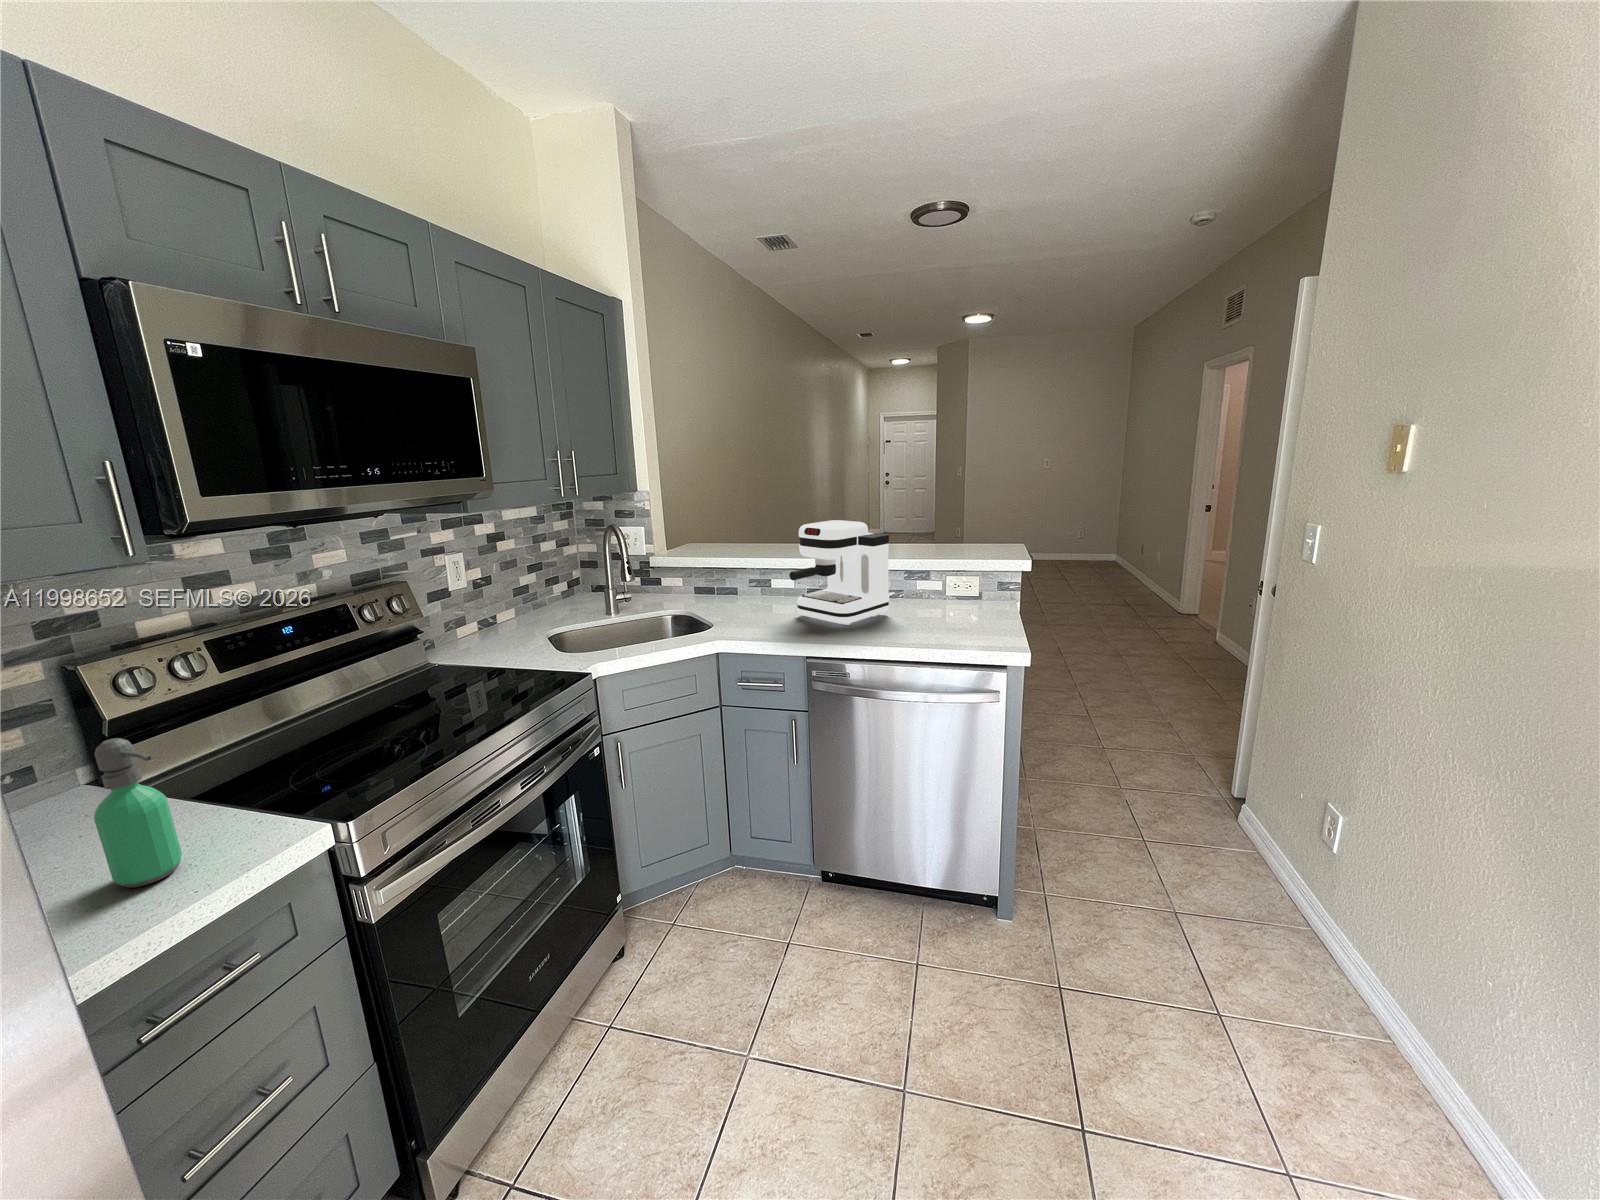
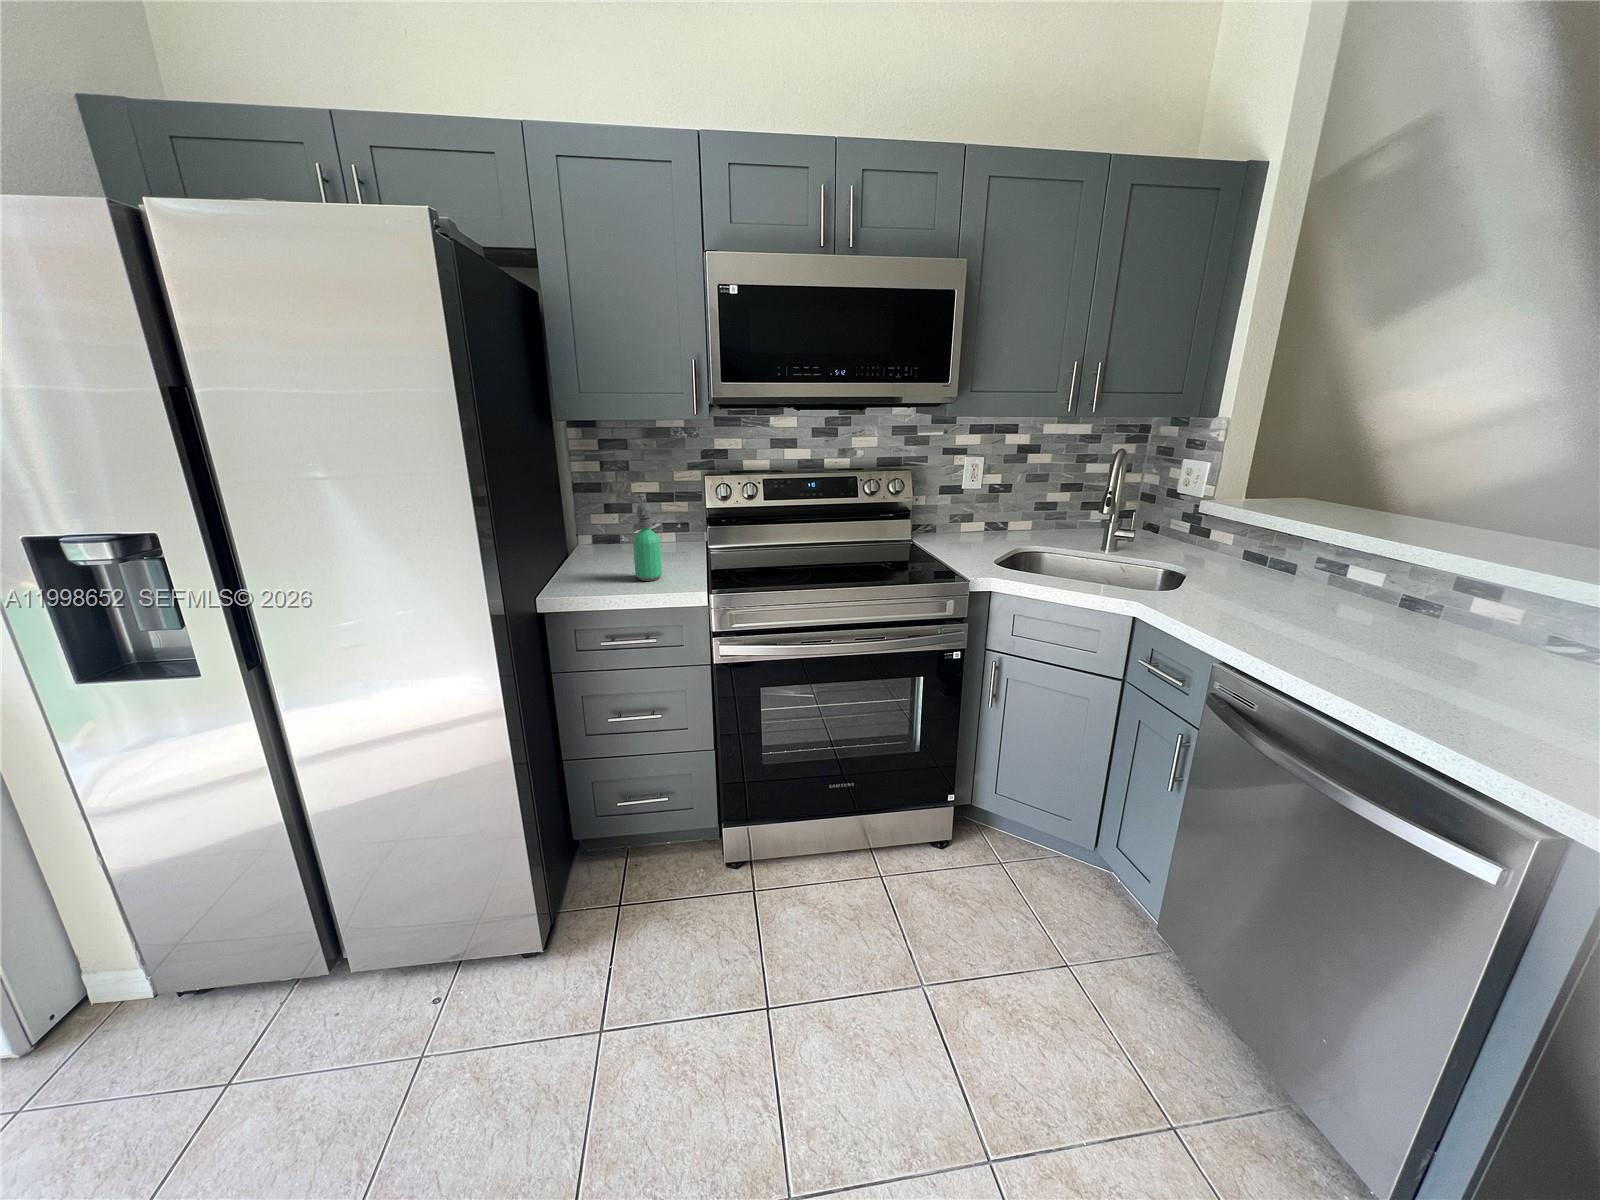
coffee maker: present [789,520,889,625] -> none [1287,482,1542,664]

